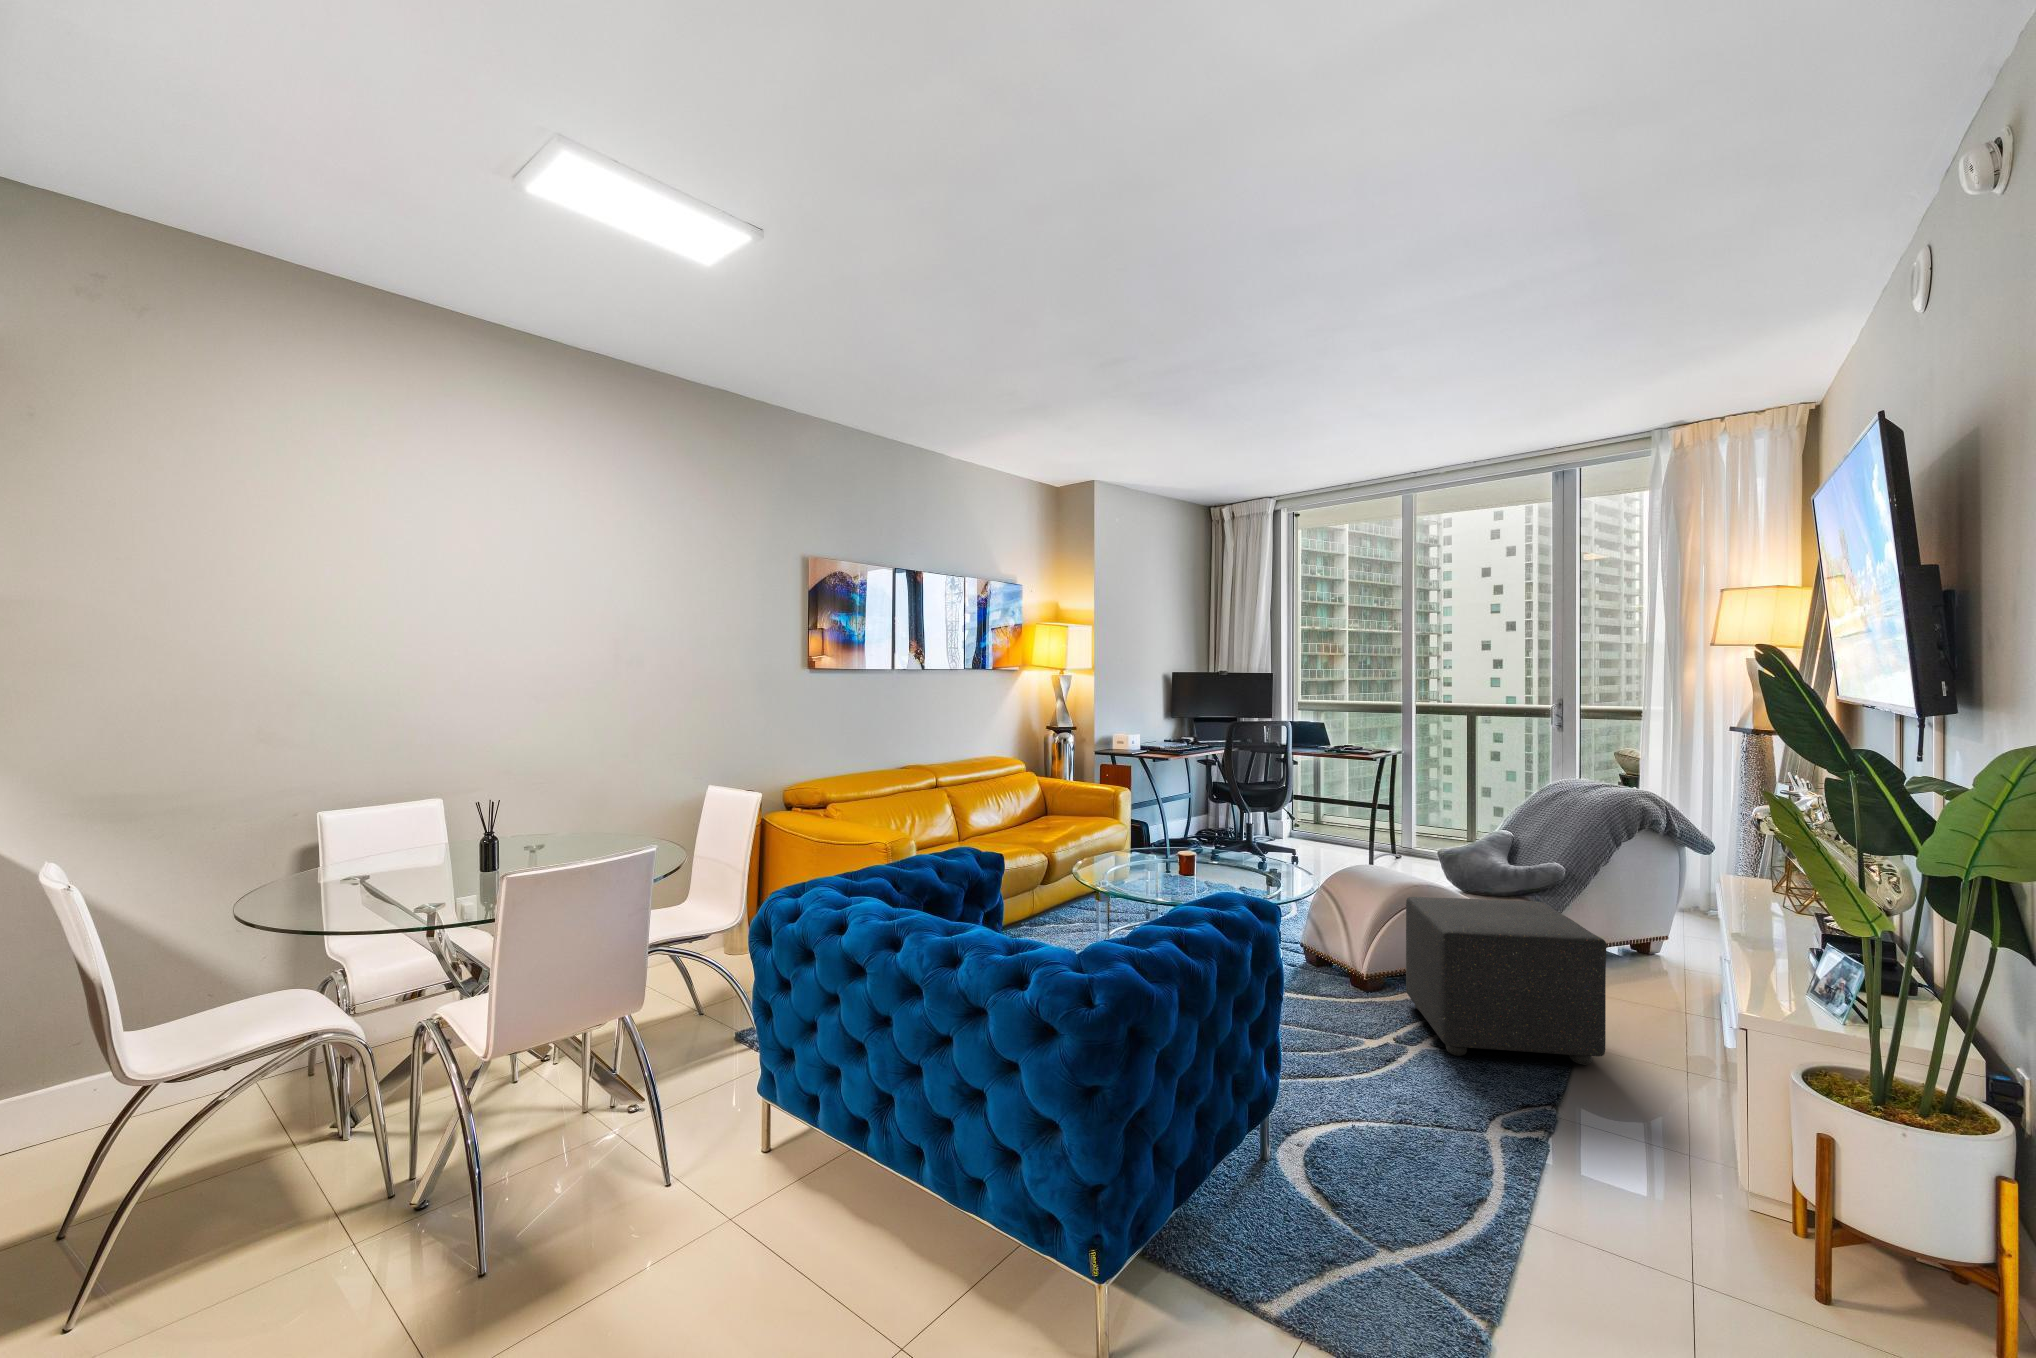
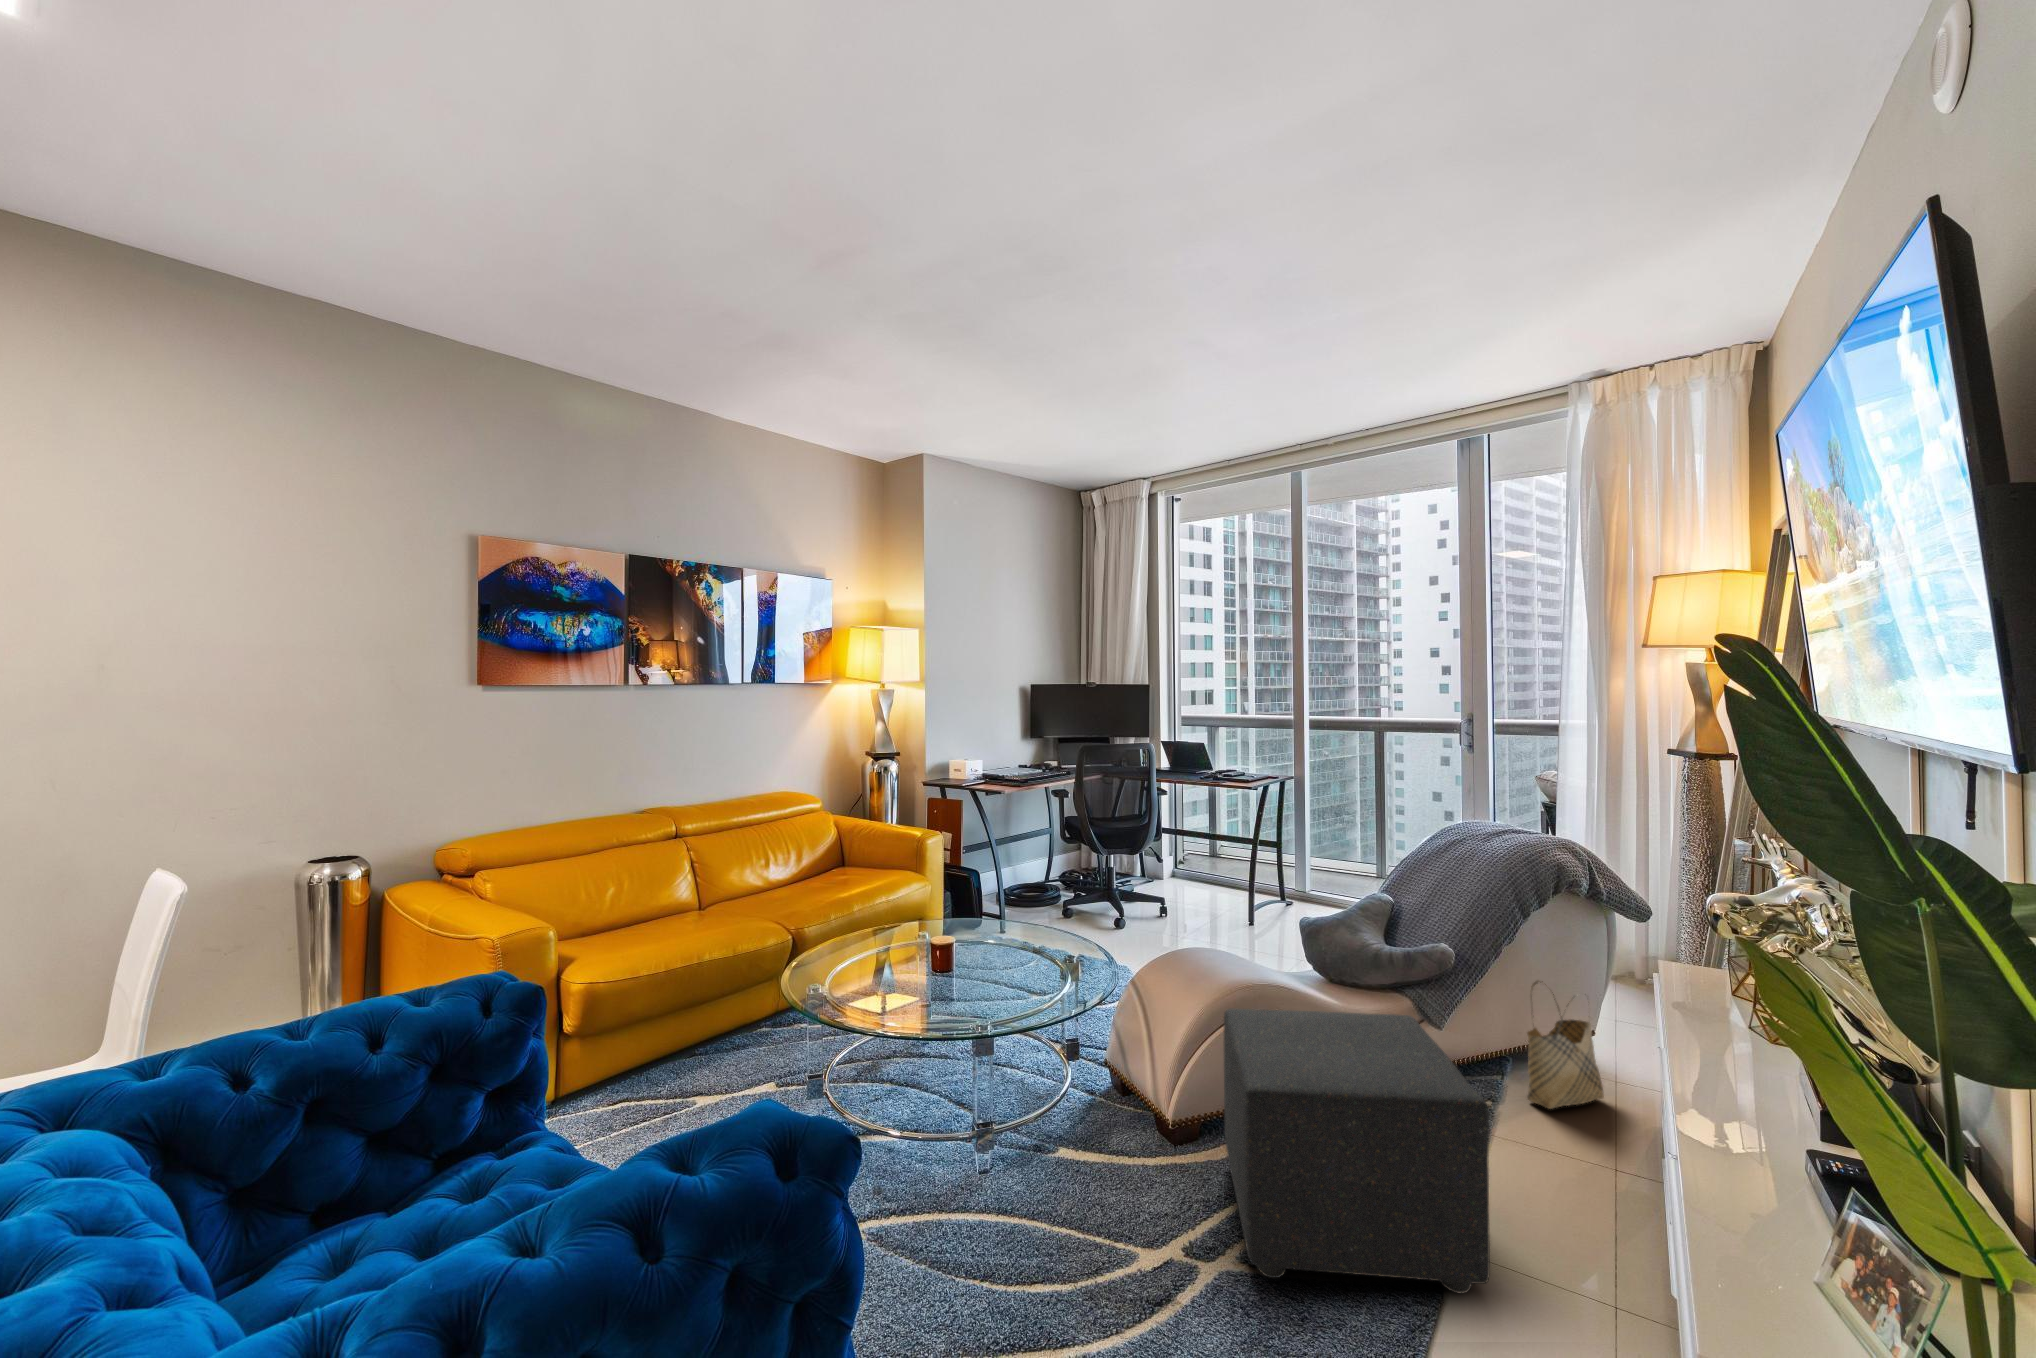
woven basket: none [1618,892,1676,981] -> present [1527,981,1604,1109]

